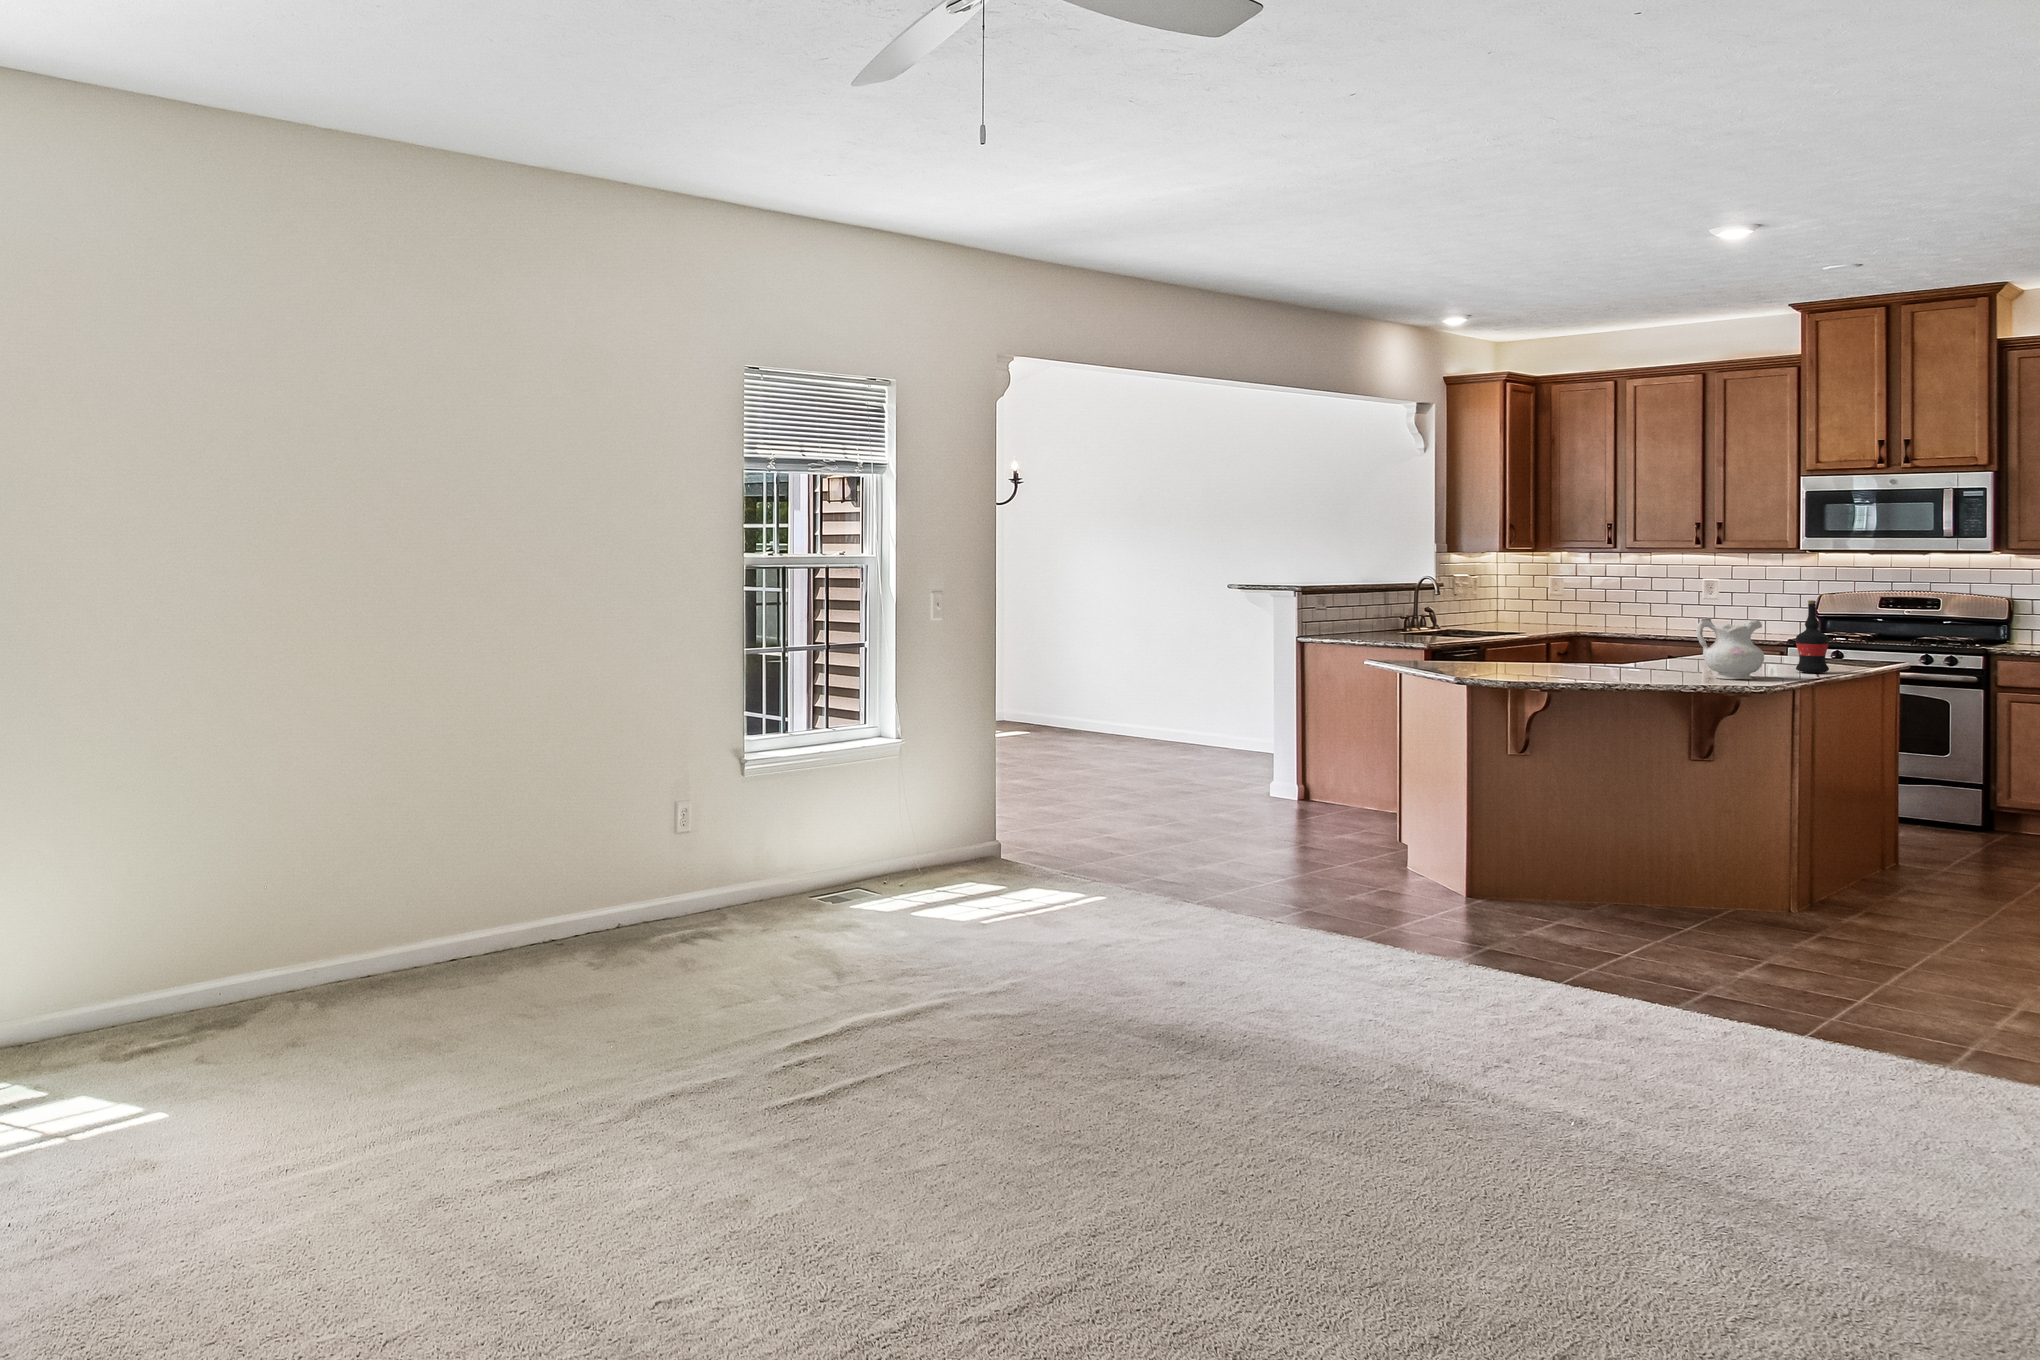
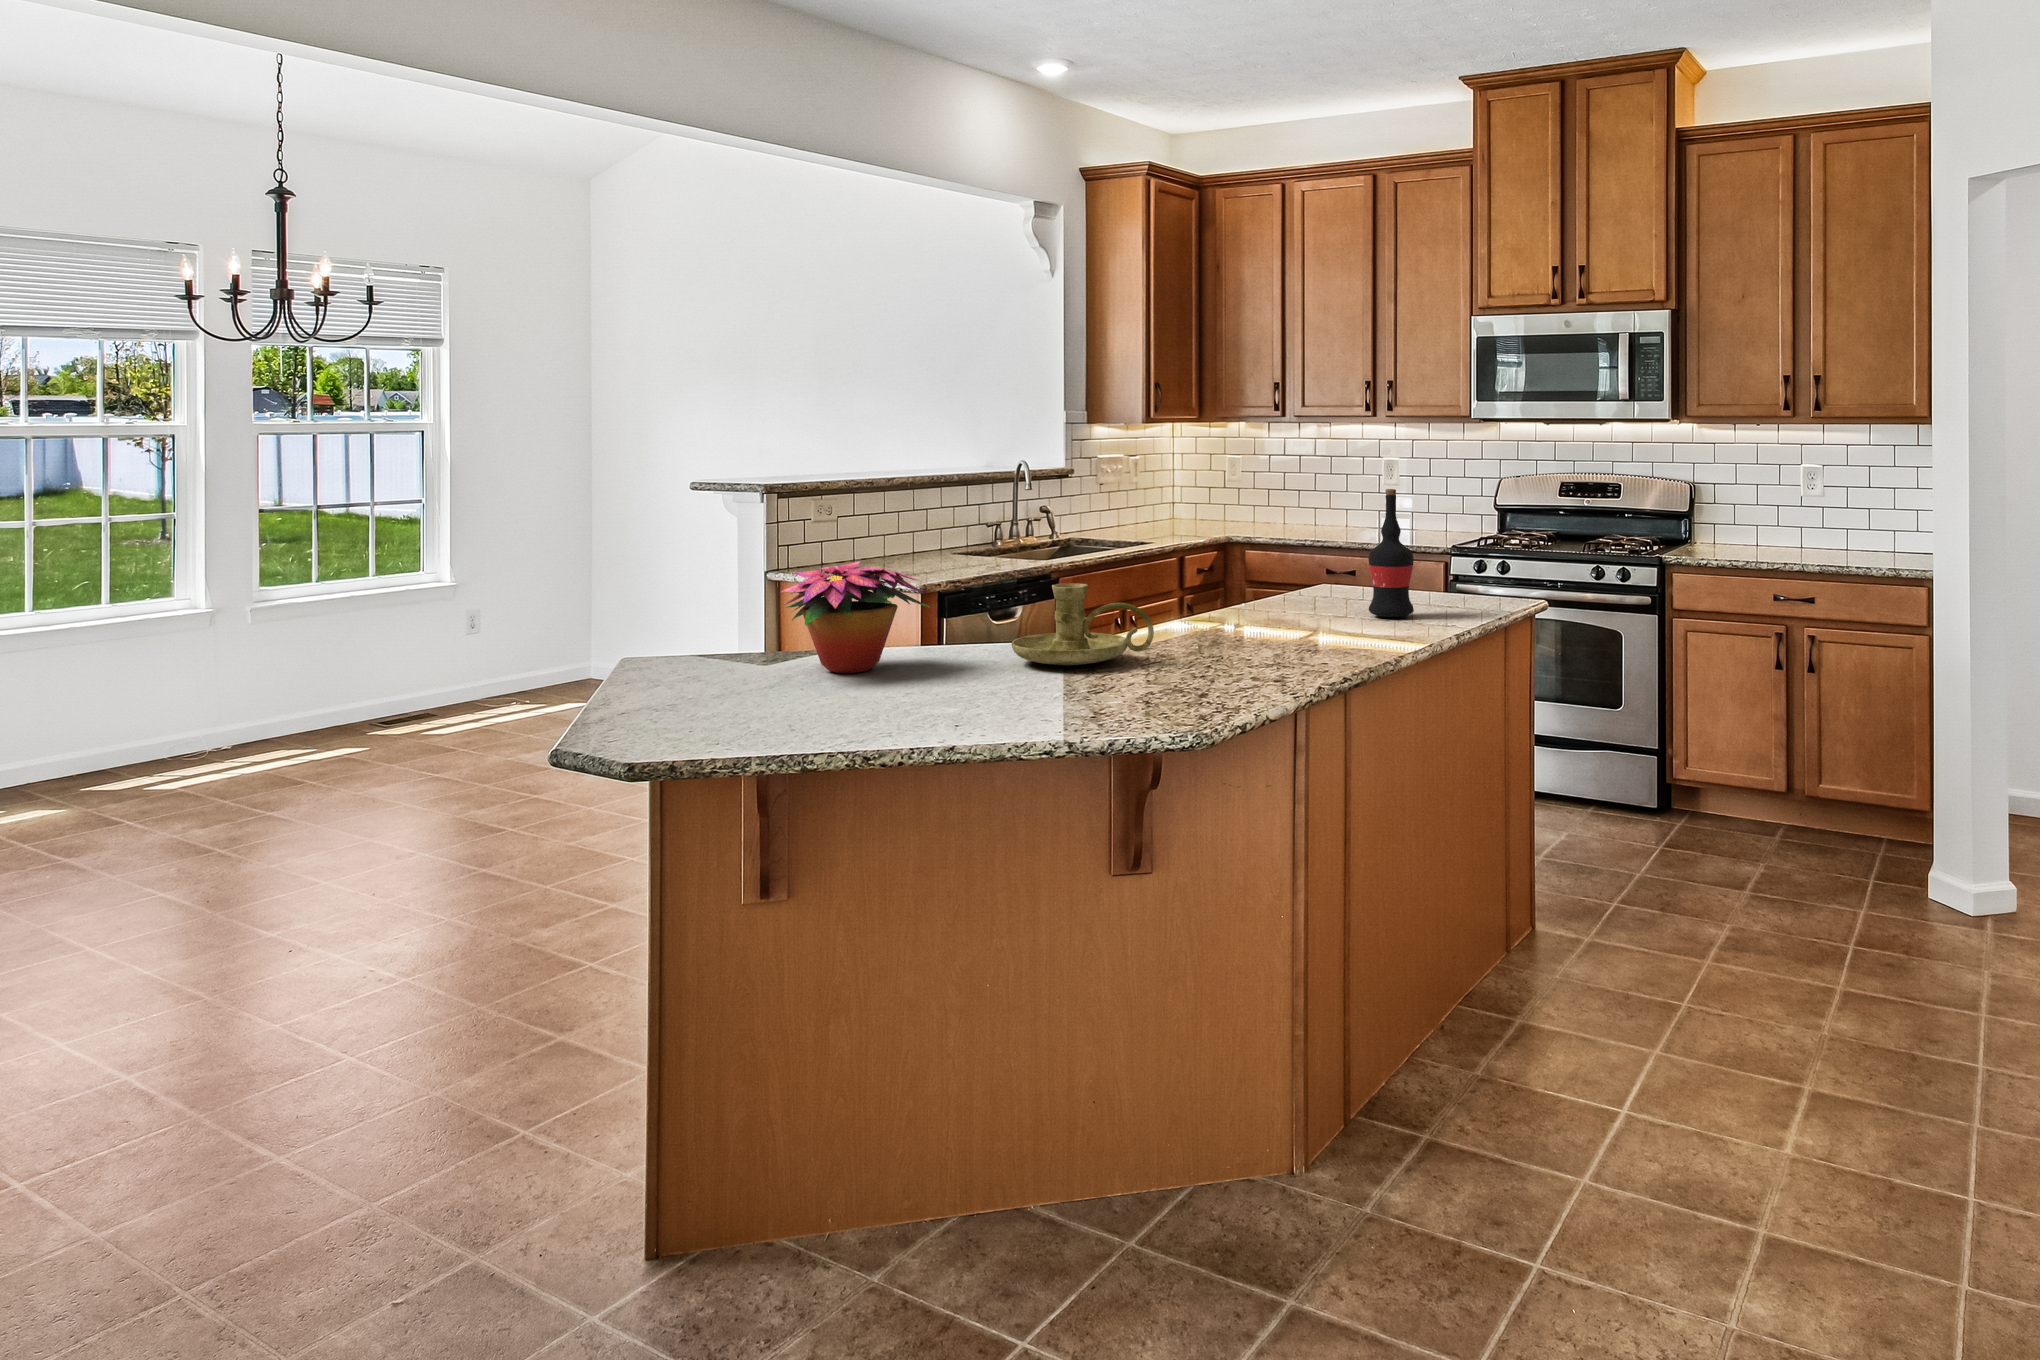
ceramic pitcher: present [1696,618,1764,680] -> none [1196,522,1298,639]
flower arrangement: none [1480,634,1572,686] -> present [781,561,929,673]
candle holder: none [1610,647,1697,685] -> present [1012,583,1154,665]

